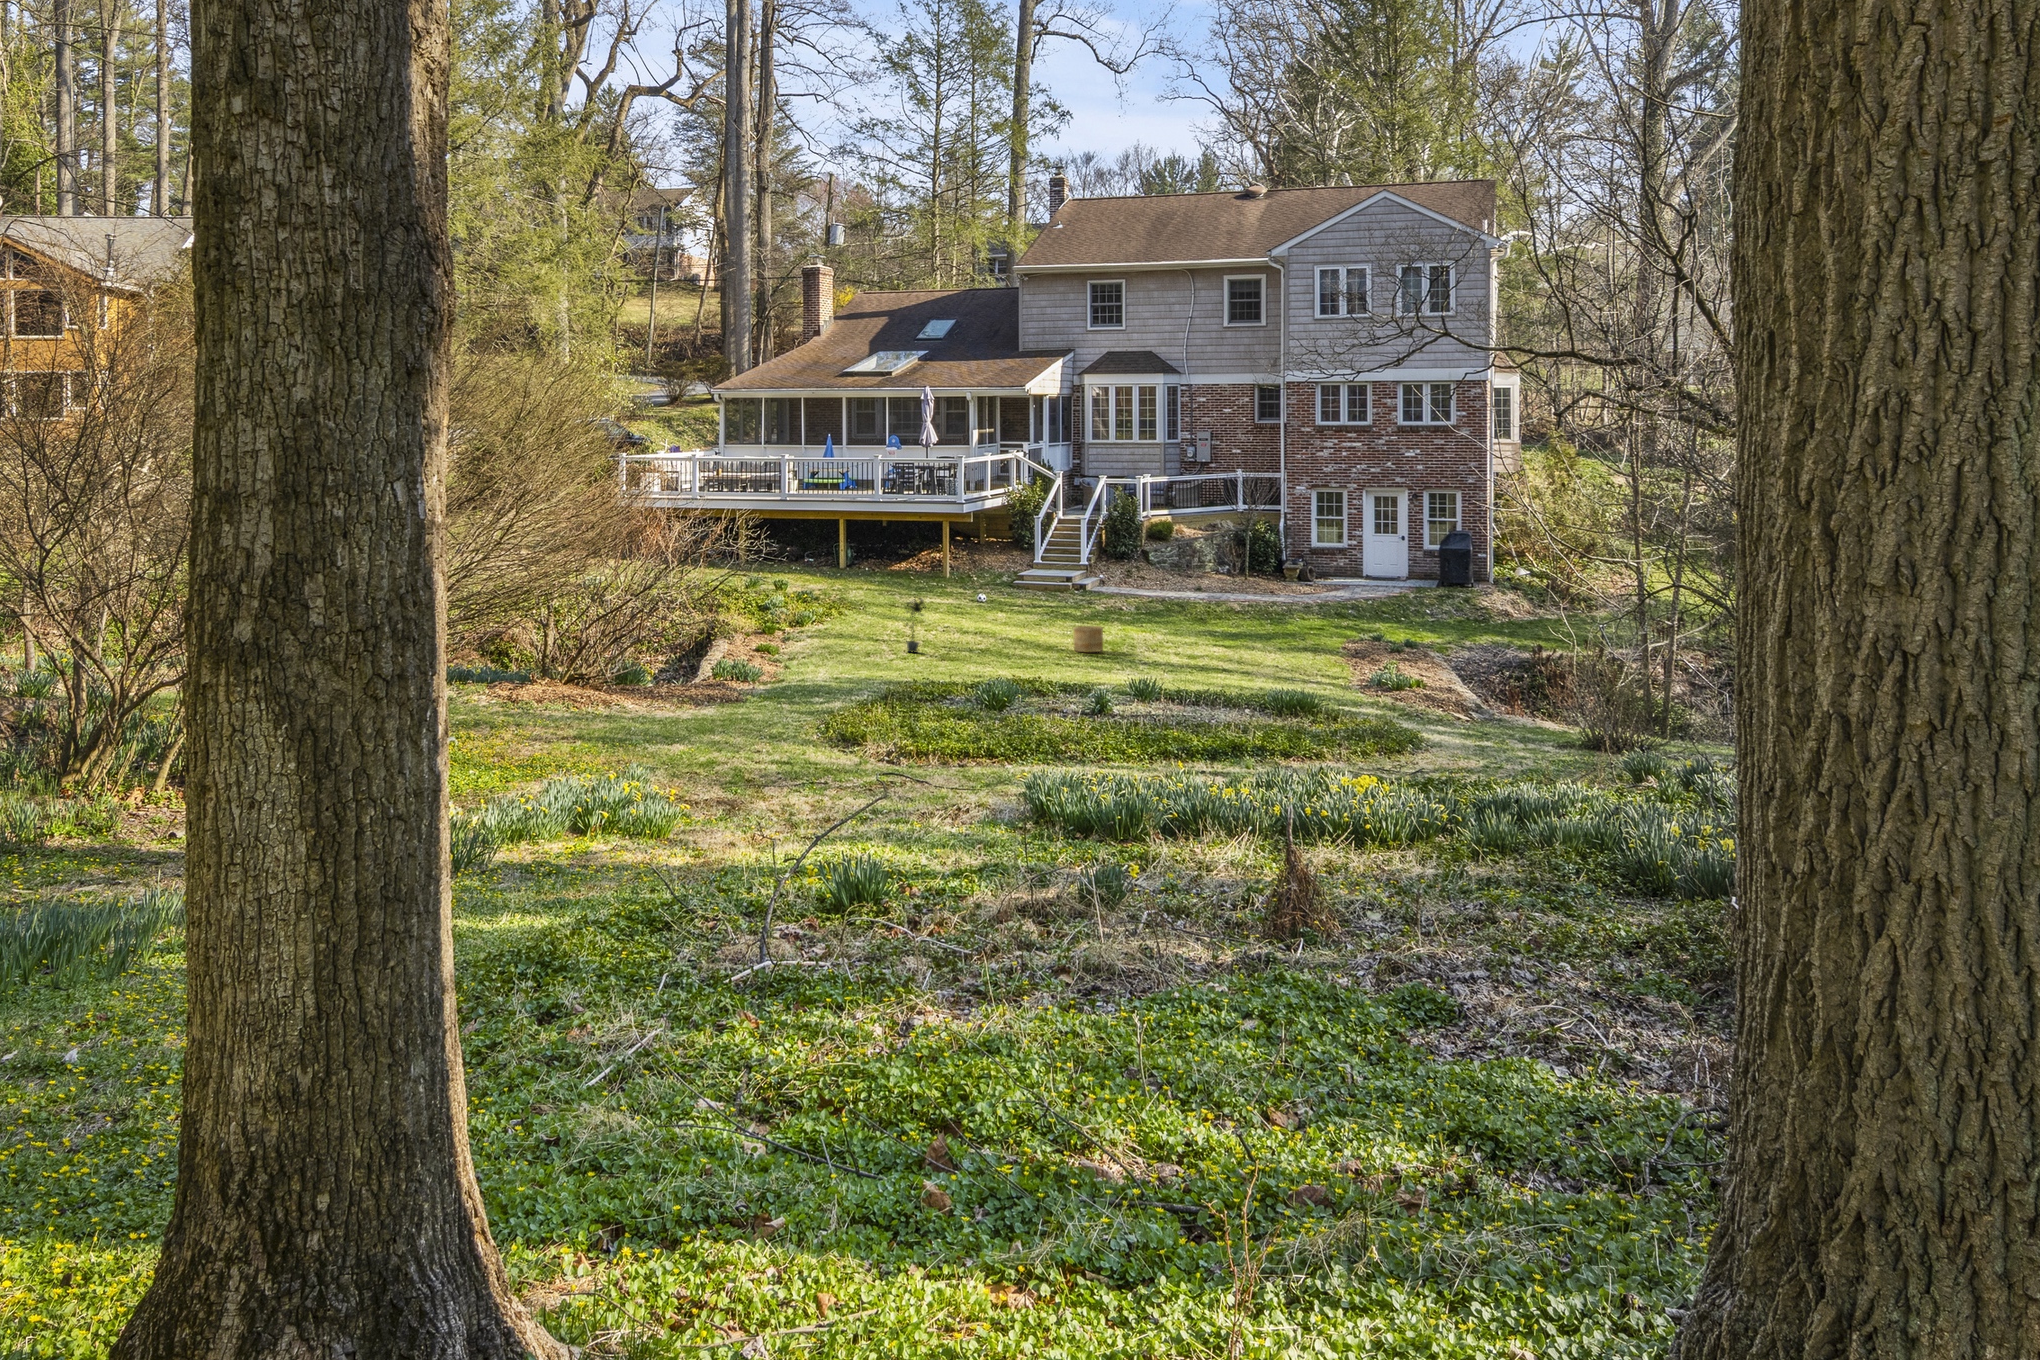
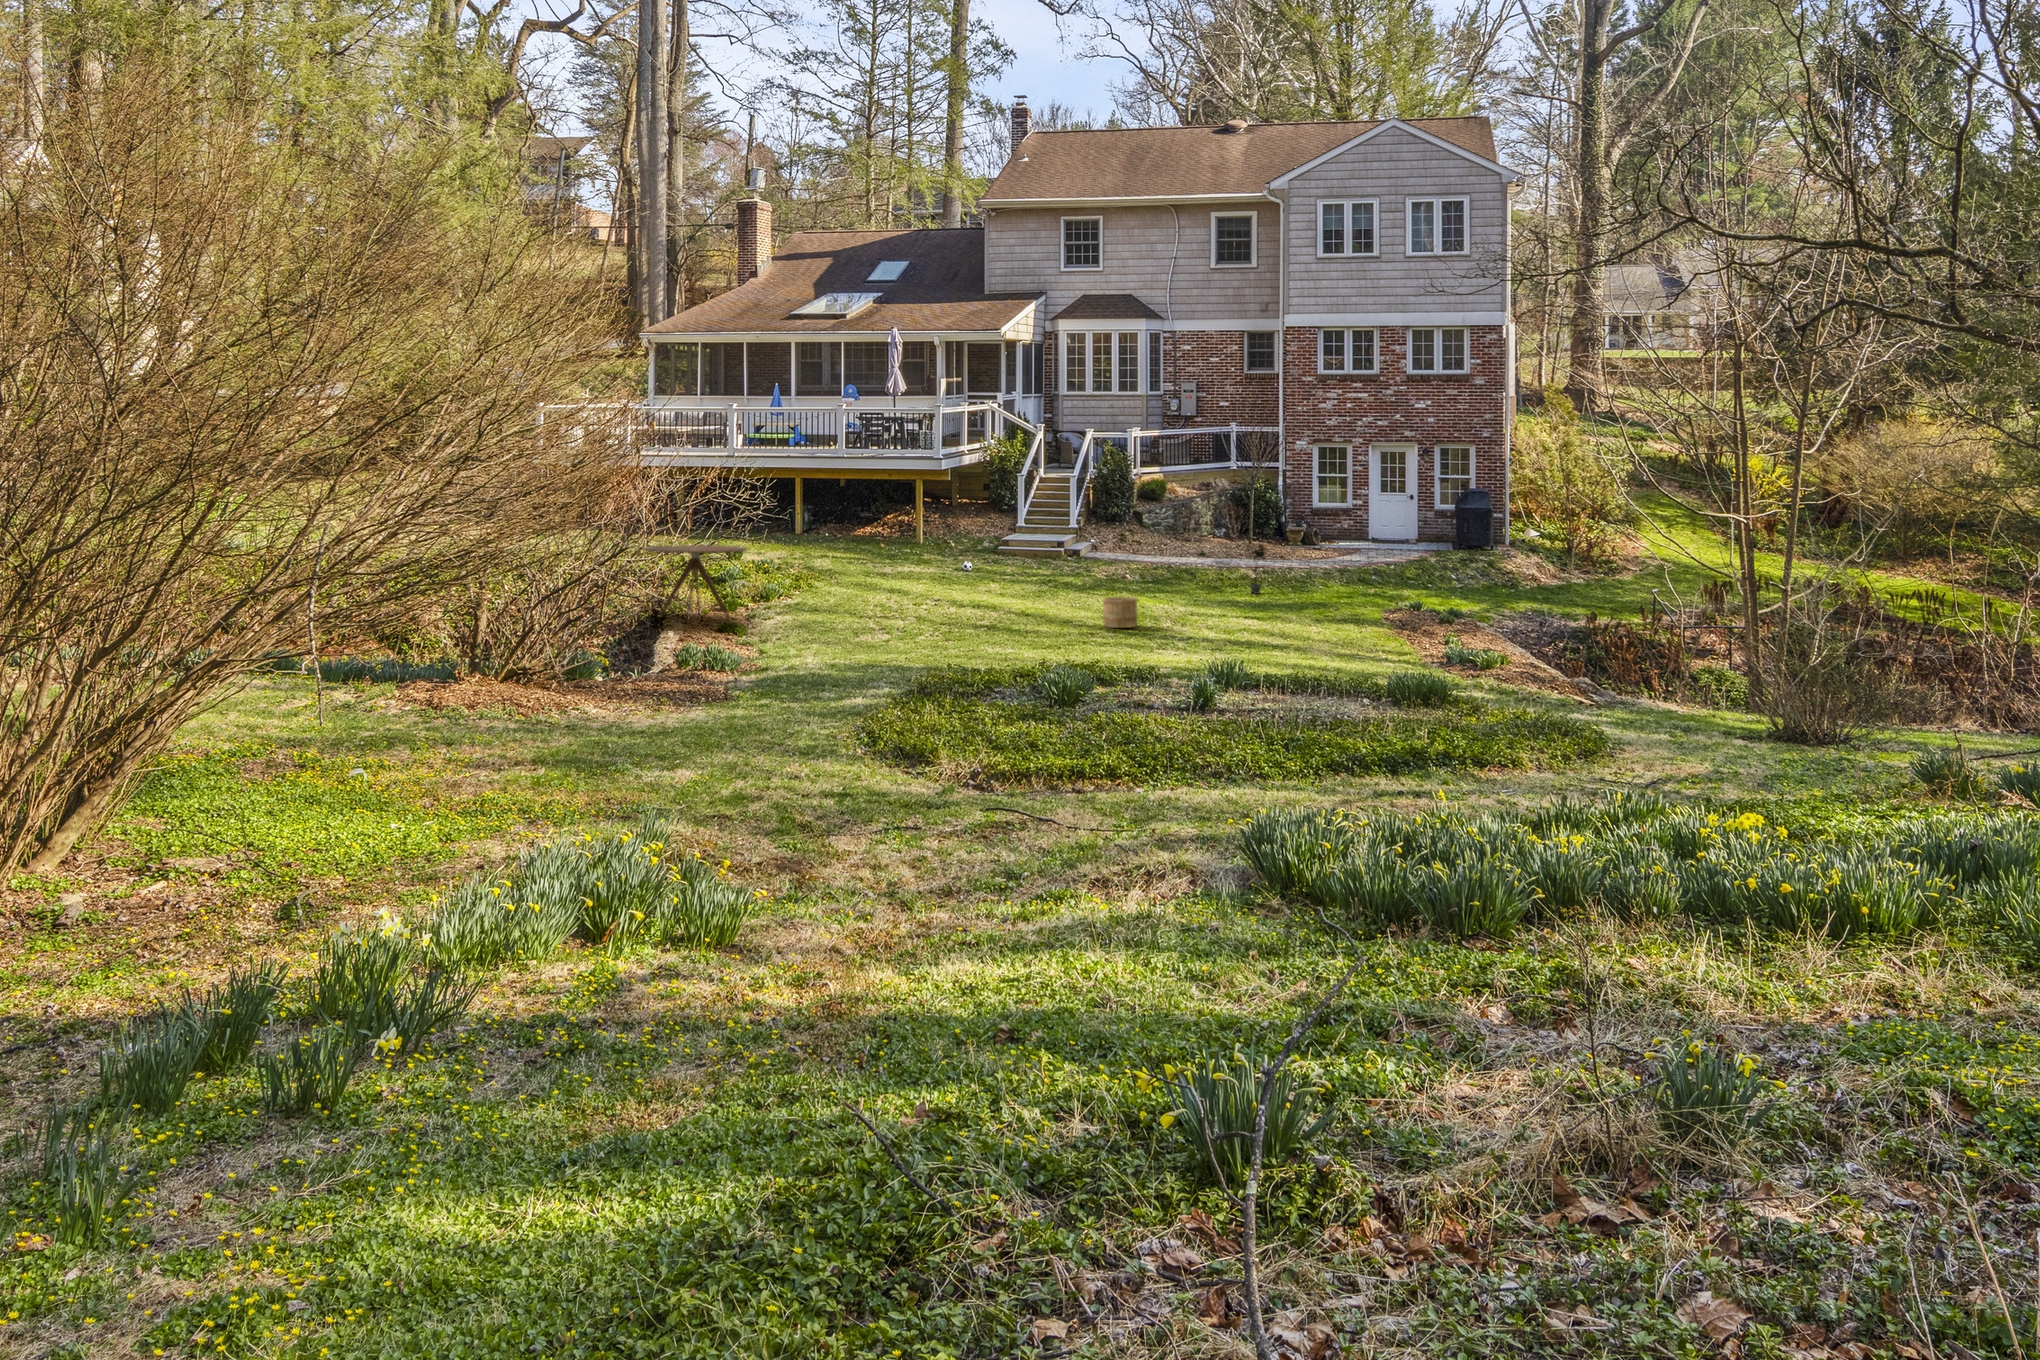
round table: none [688,579,773,642] -> present [644,545,747,621]
potted plant: present [906,598,926,653] -> present [1248,545,1266,594]

